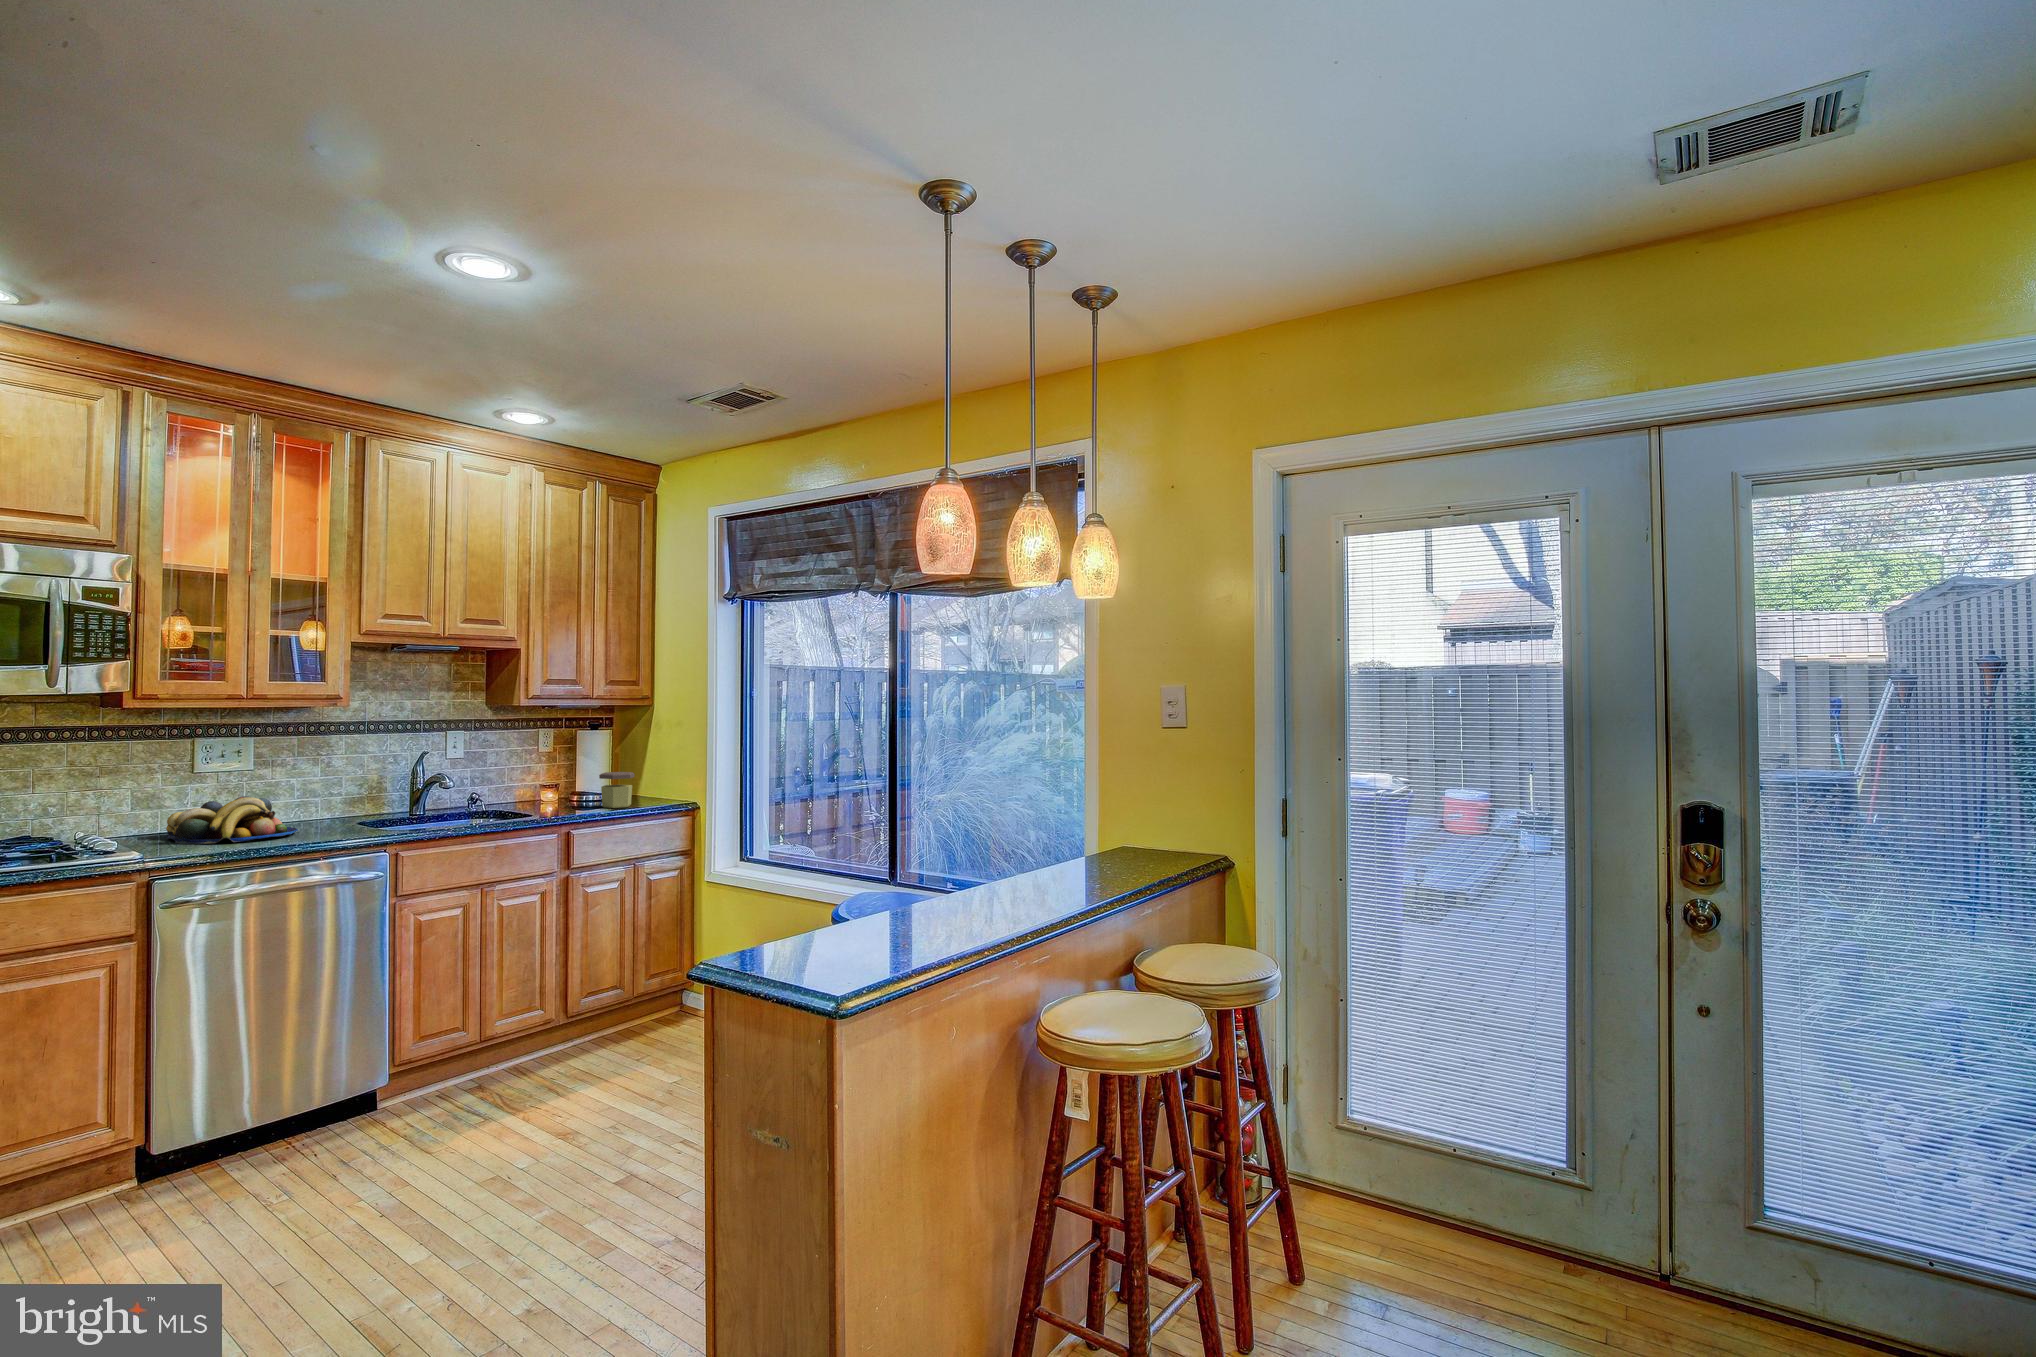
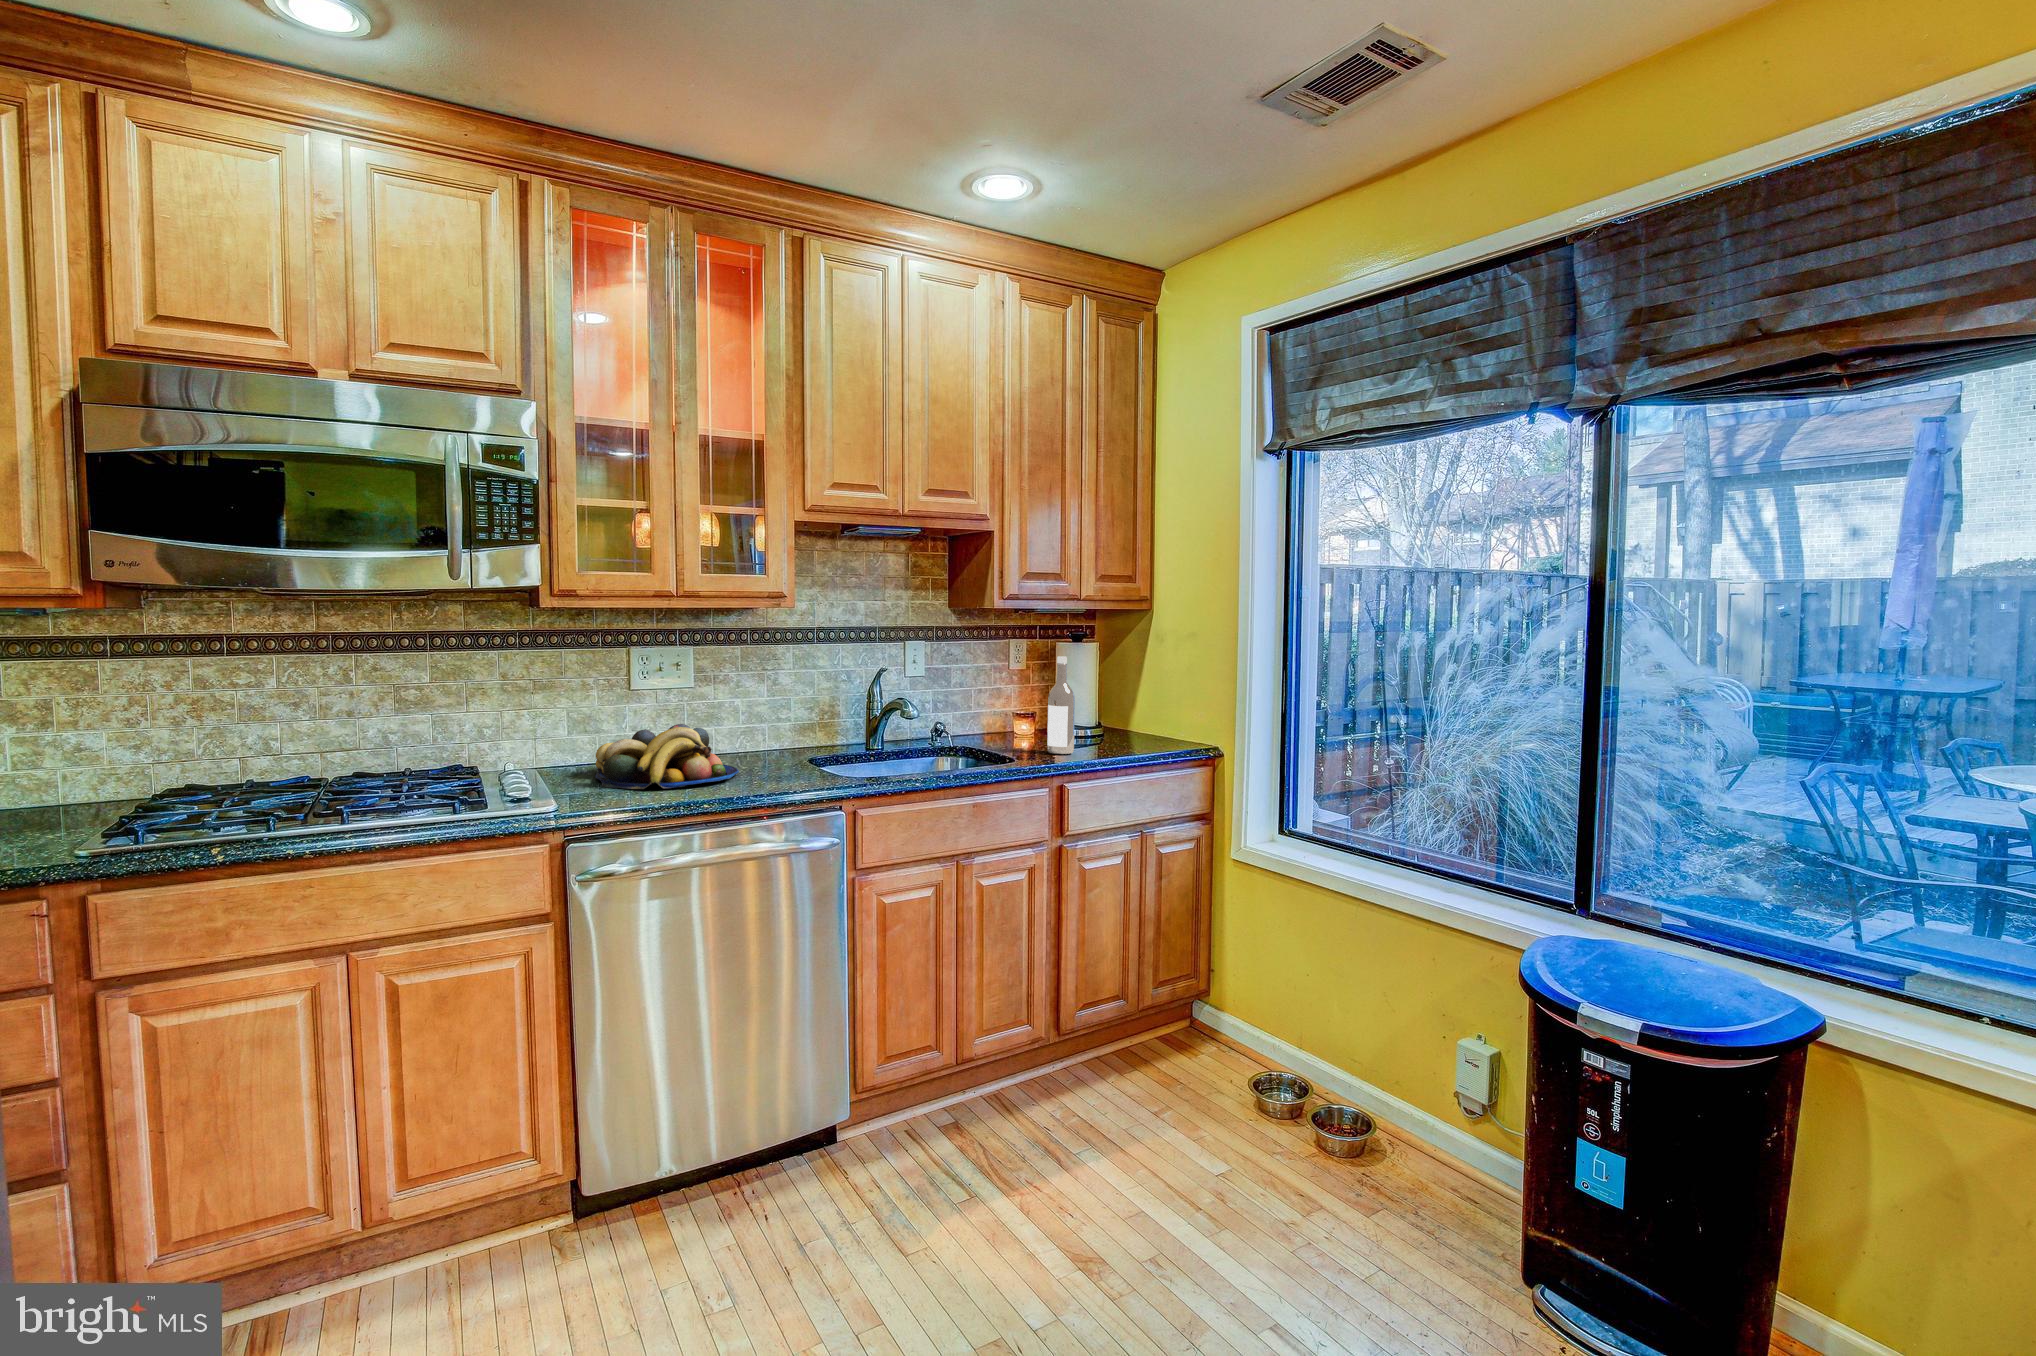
wine bottle: none [564,740,585,812] -> present [1048,656,1075,754]
jar: present [599,772,634,808] -> none [1089,699,1133,749]

